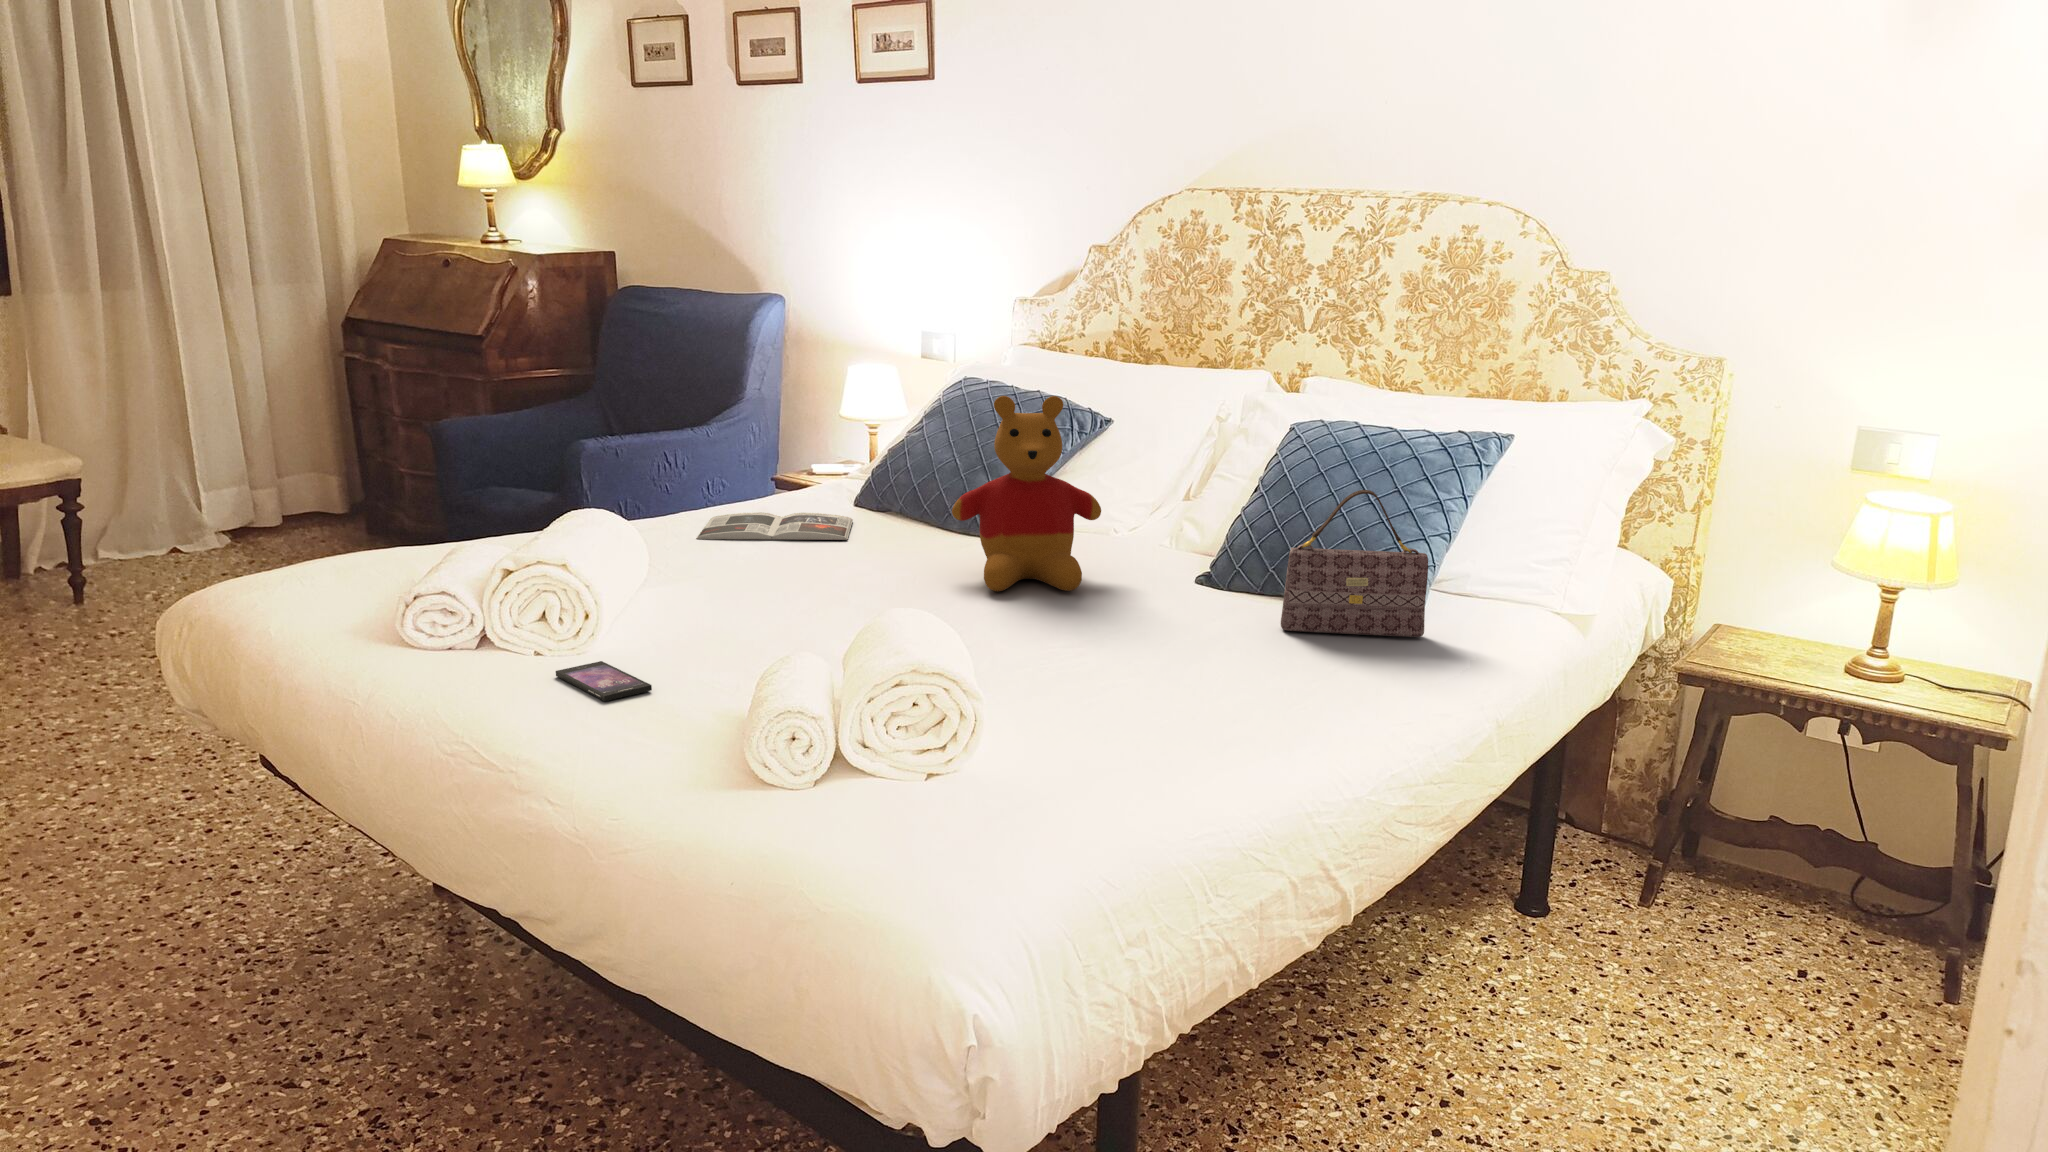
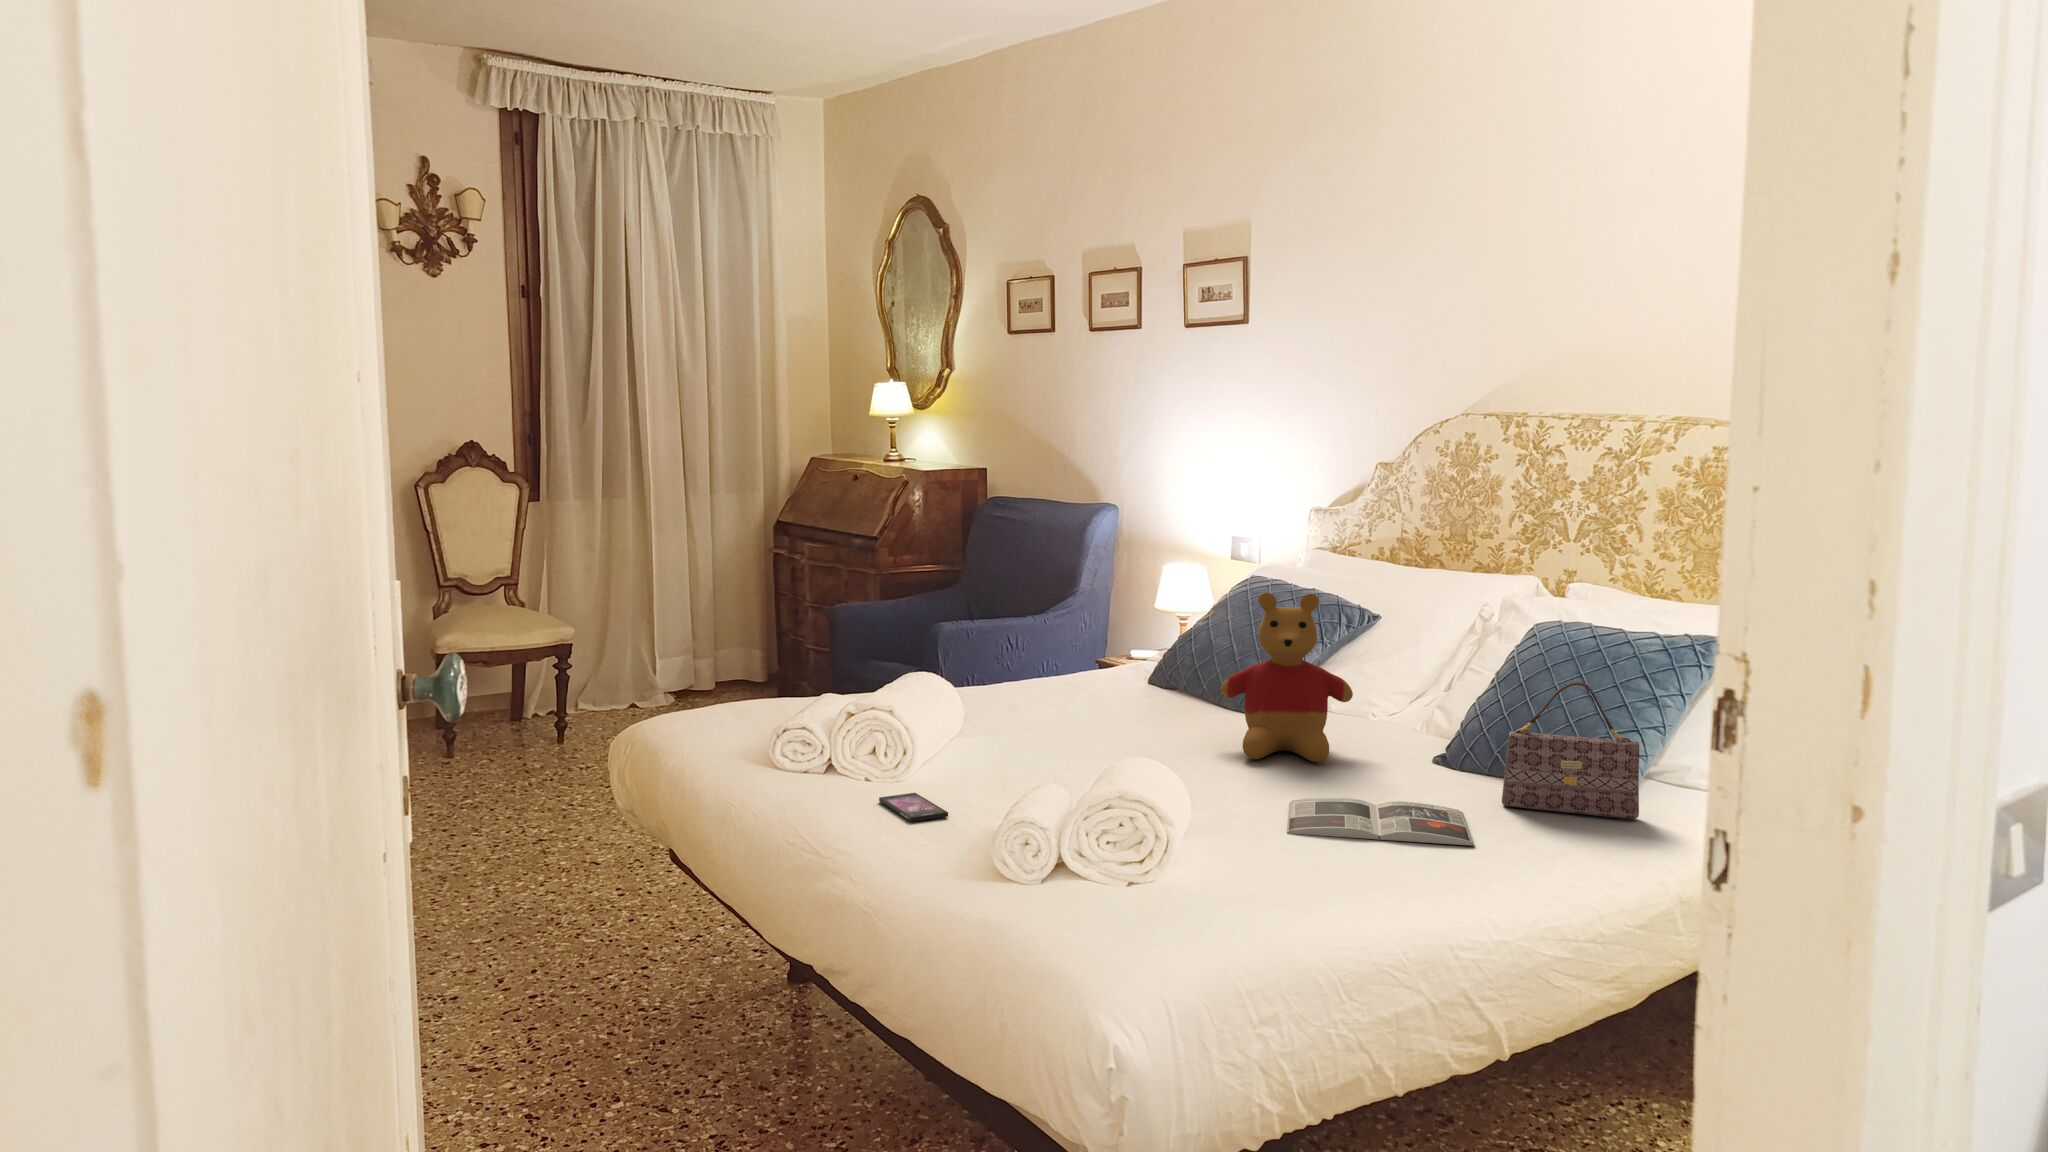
magazine: present [696,512,853,540] -> present [1287,798,1474,846]

